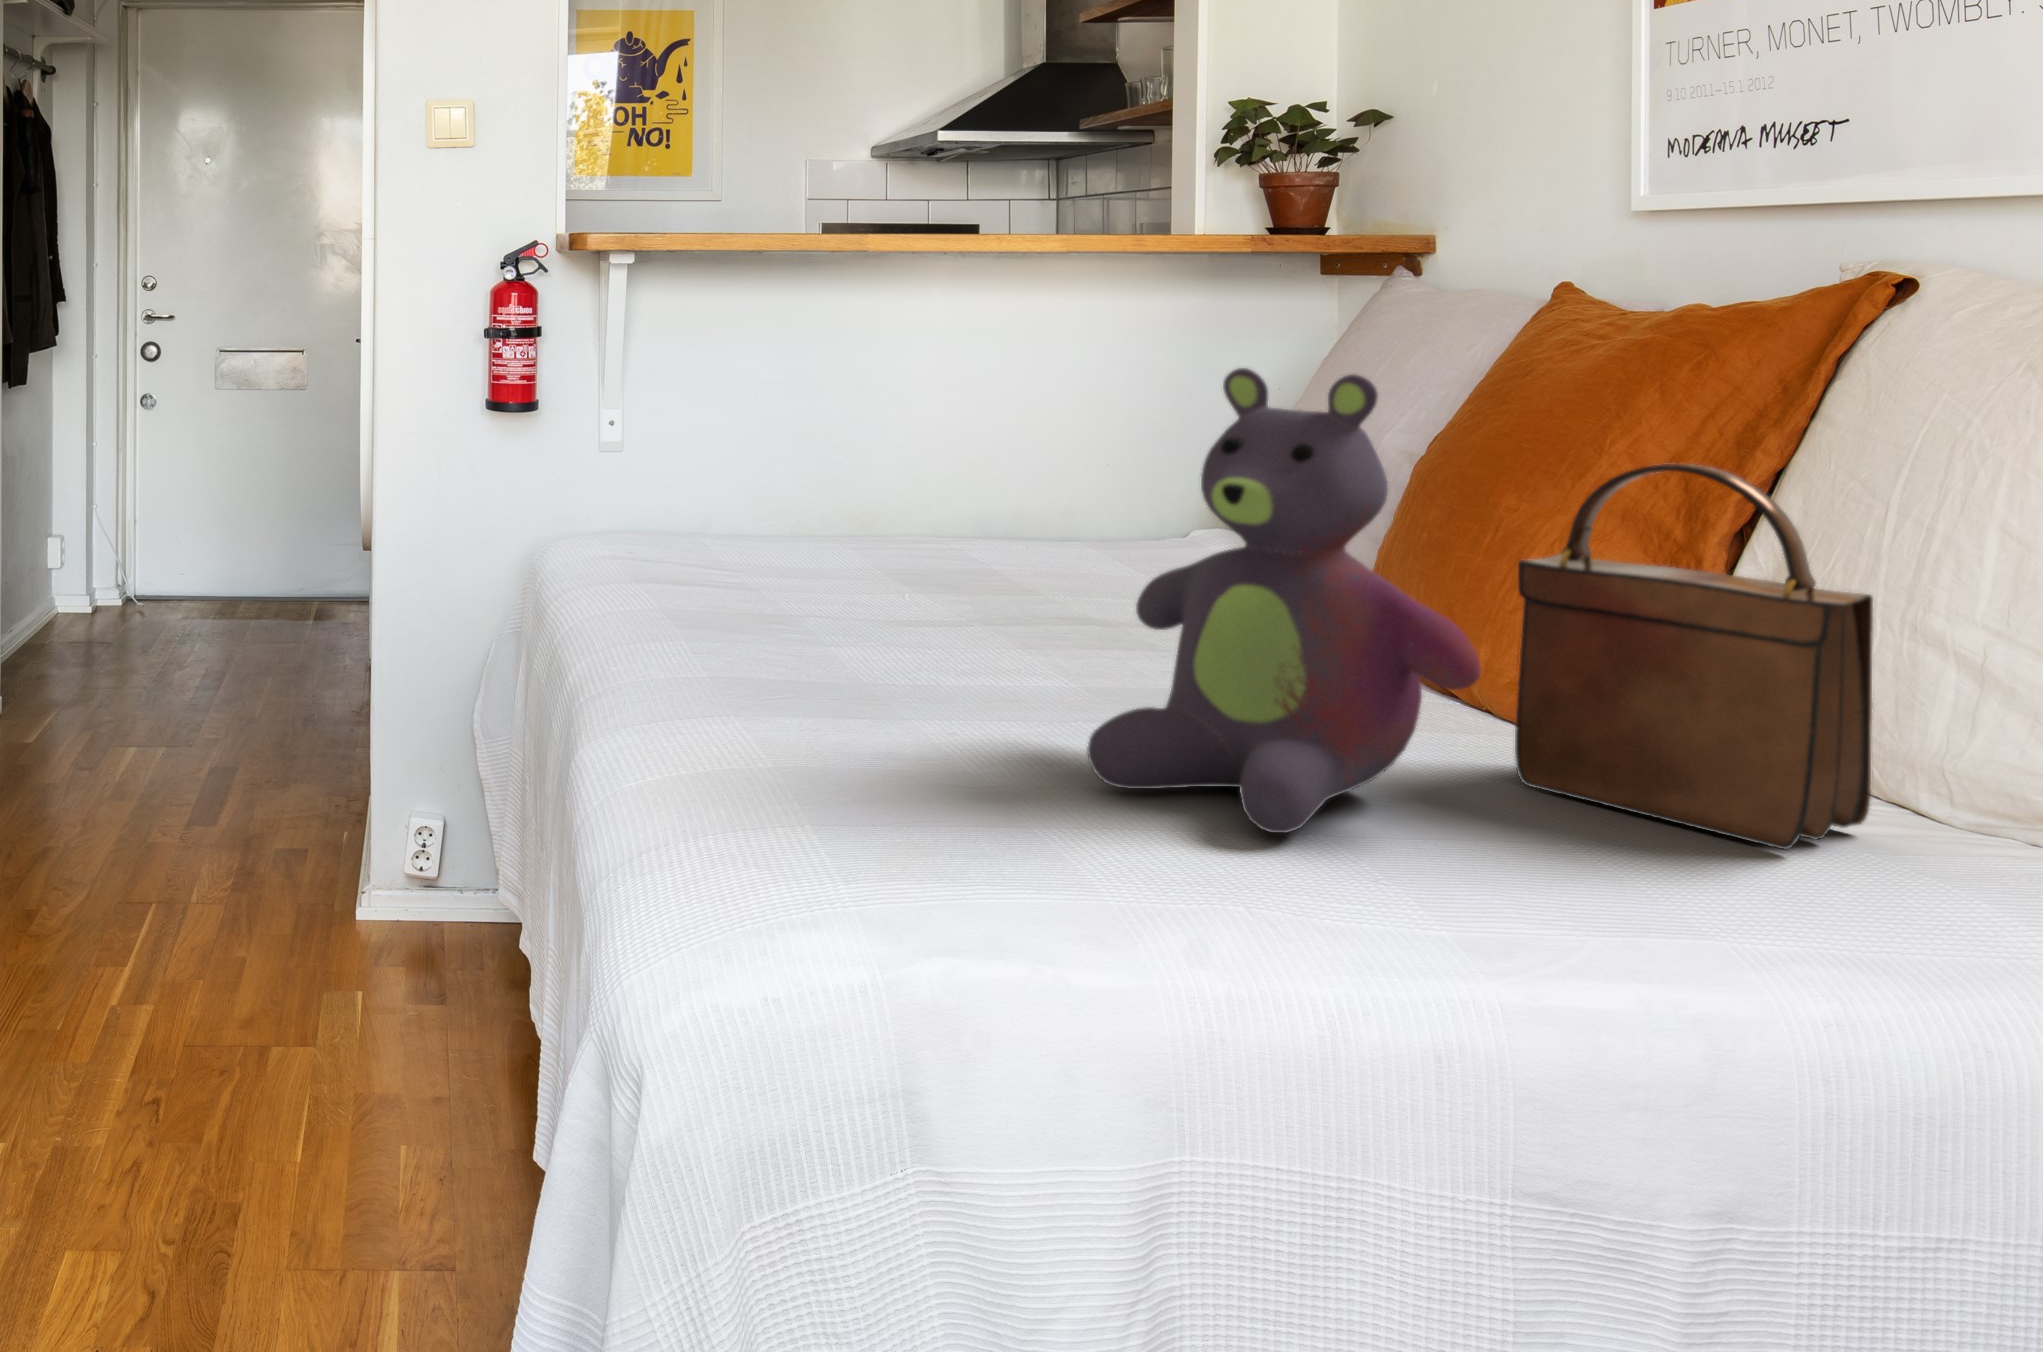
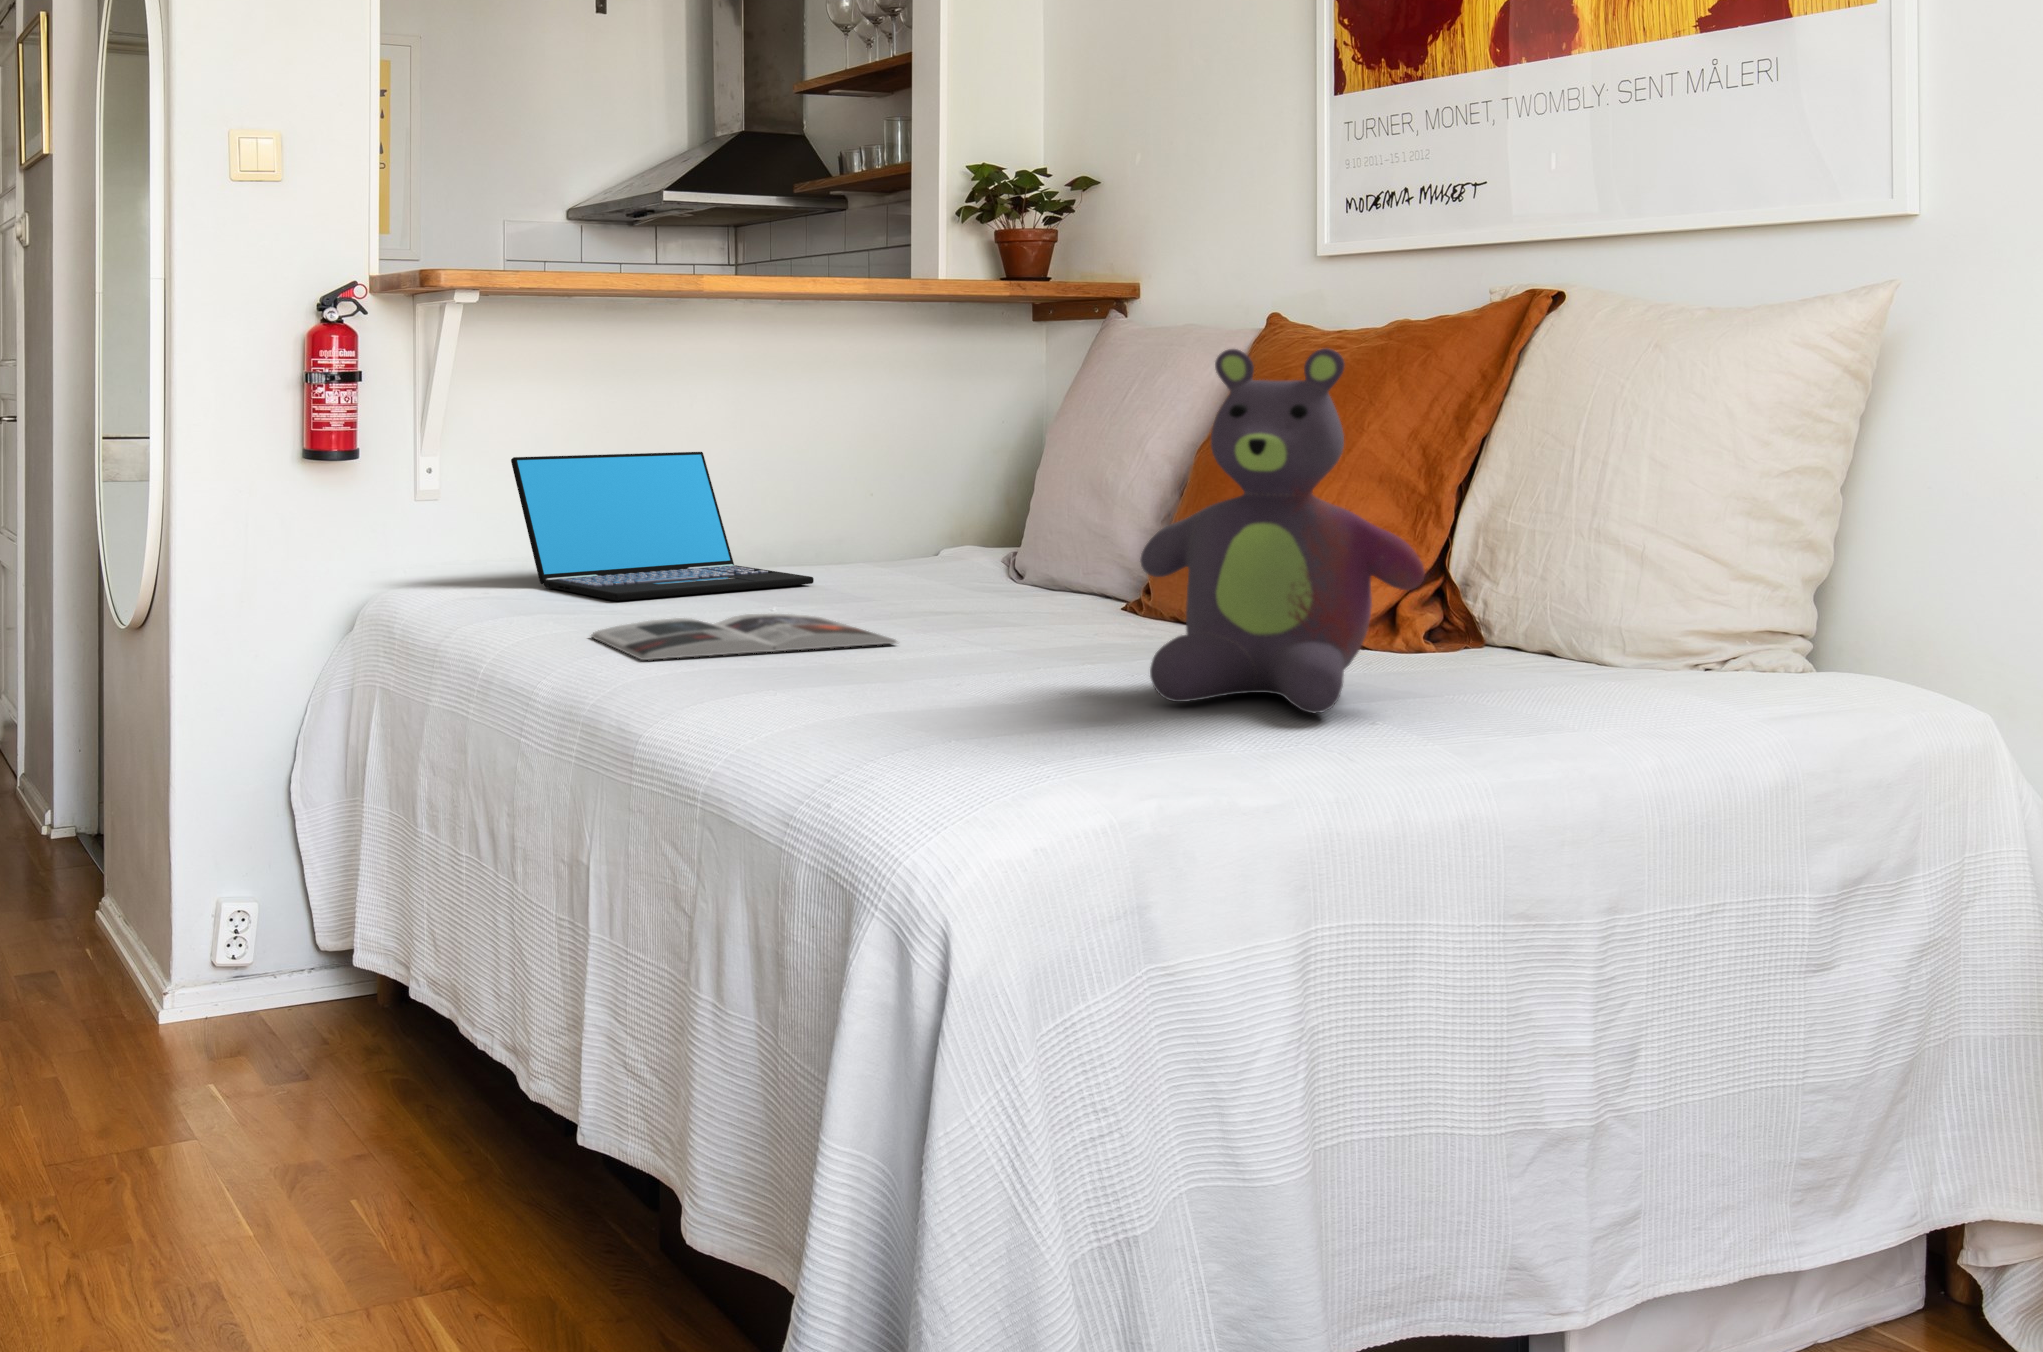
laptop: none [663,415,956,569] -> present [511,452,814,601]
handbag: present [1515,464,1873,849] -> none [1399,416,1622,686]
magazine: none [631,602,926,658] -> present [591,614,898,660]

